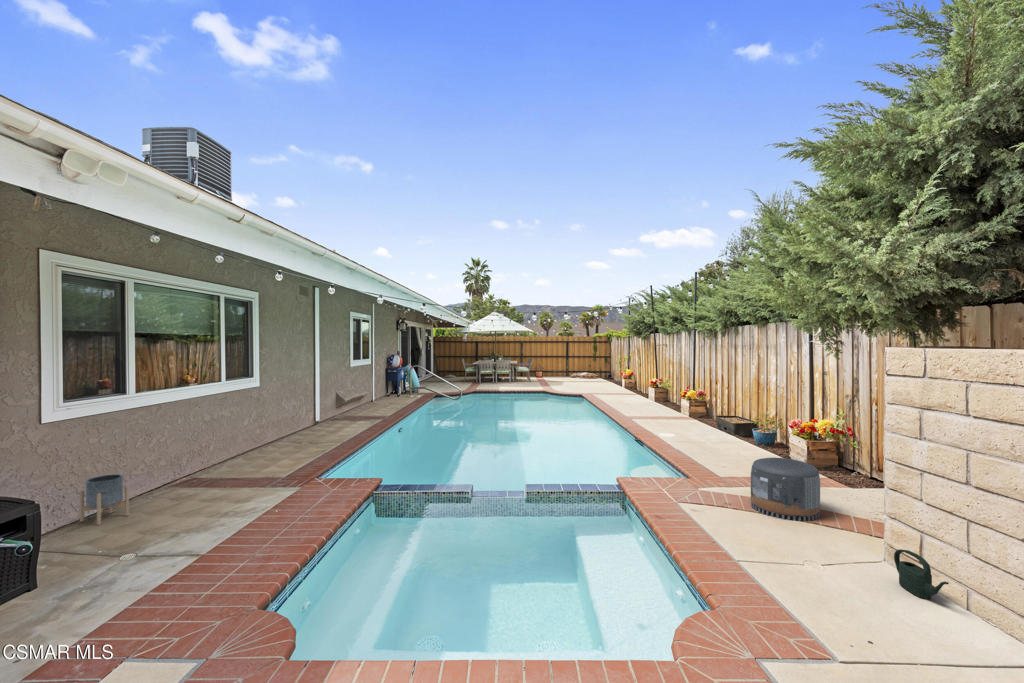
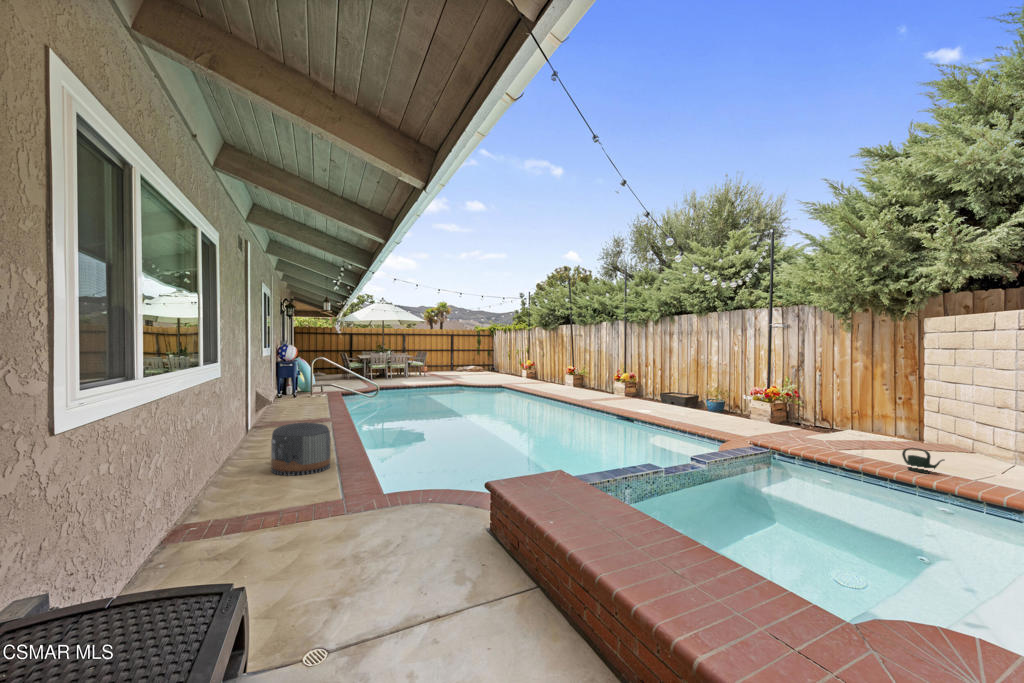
pouf: present [751,458,820,521] -> present [271,423,331,476]
planter: present [80,474,129,525] -> none [237,454,281,506]

